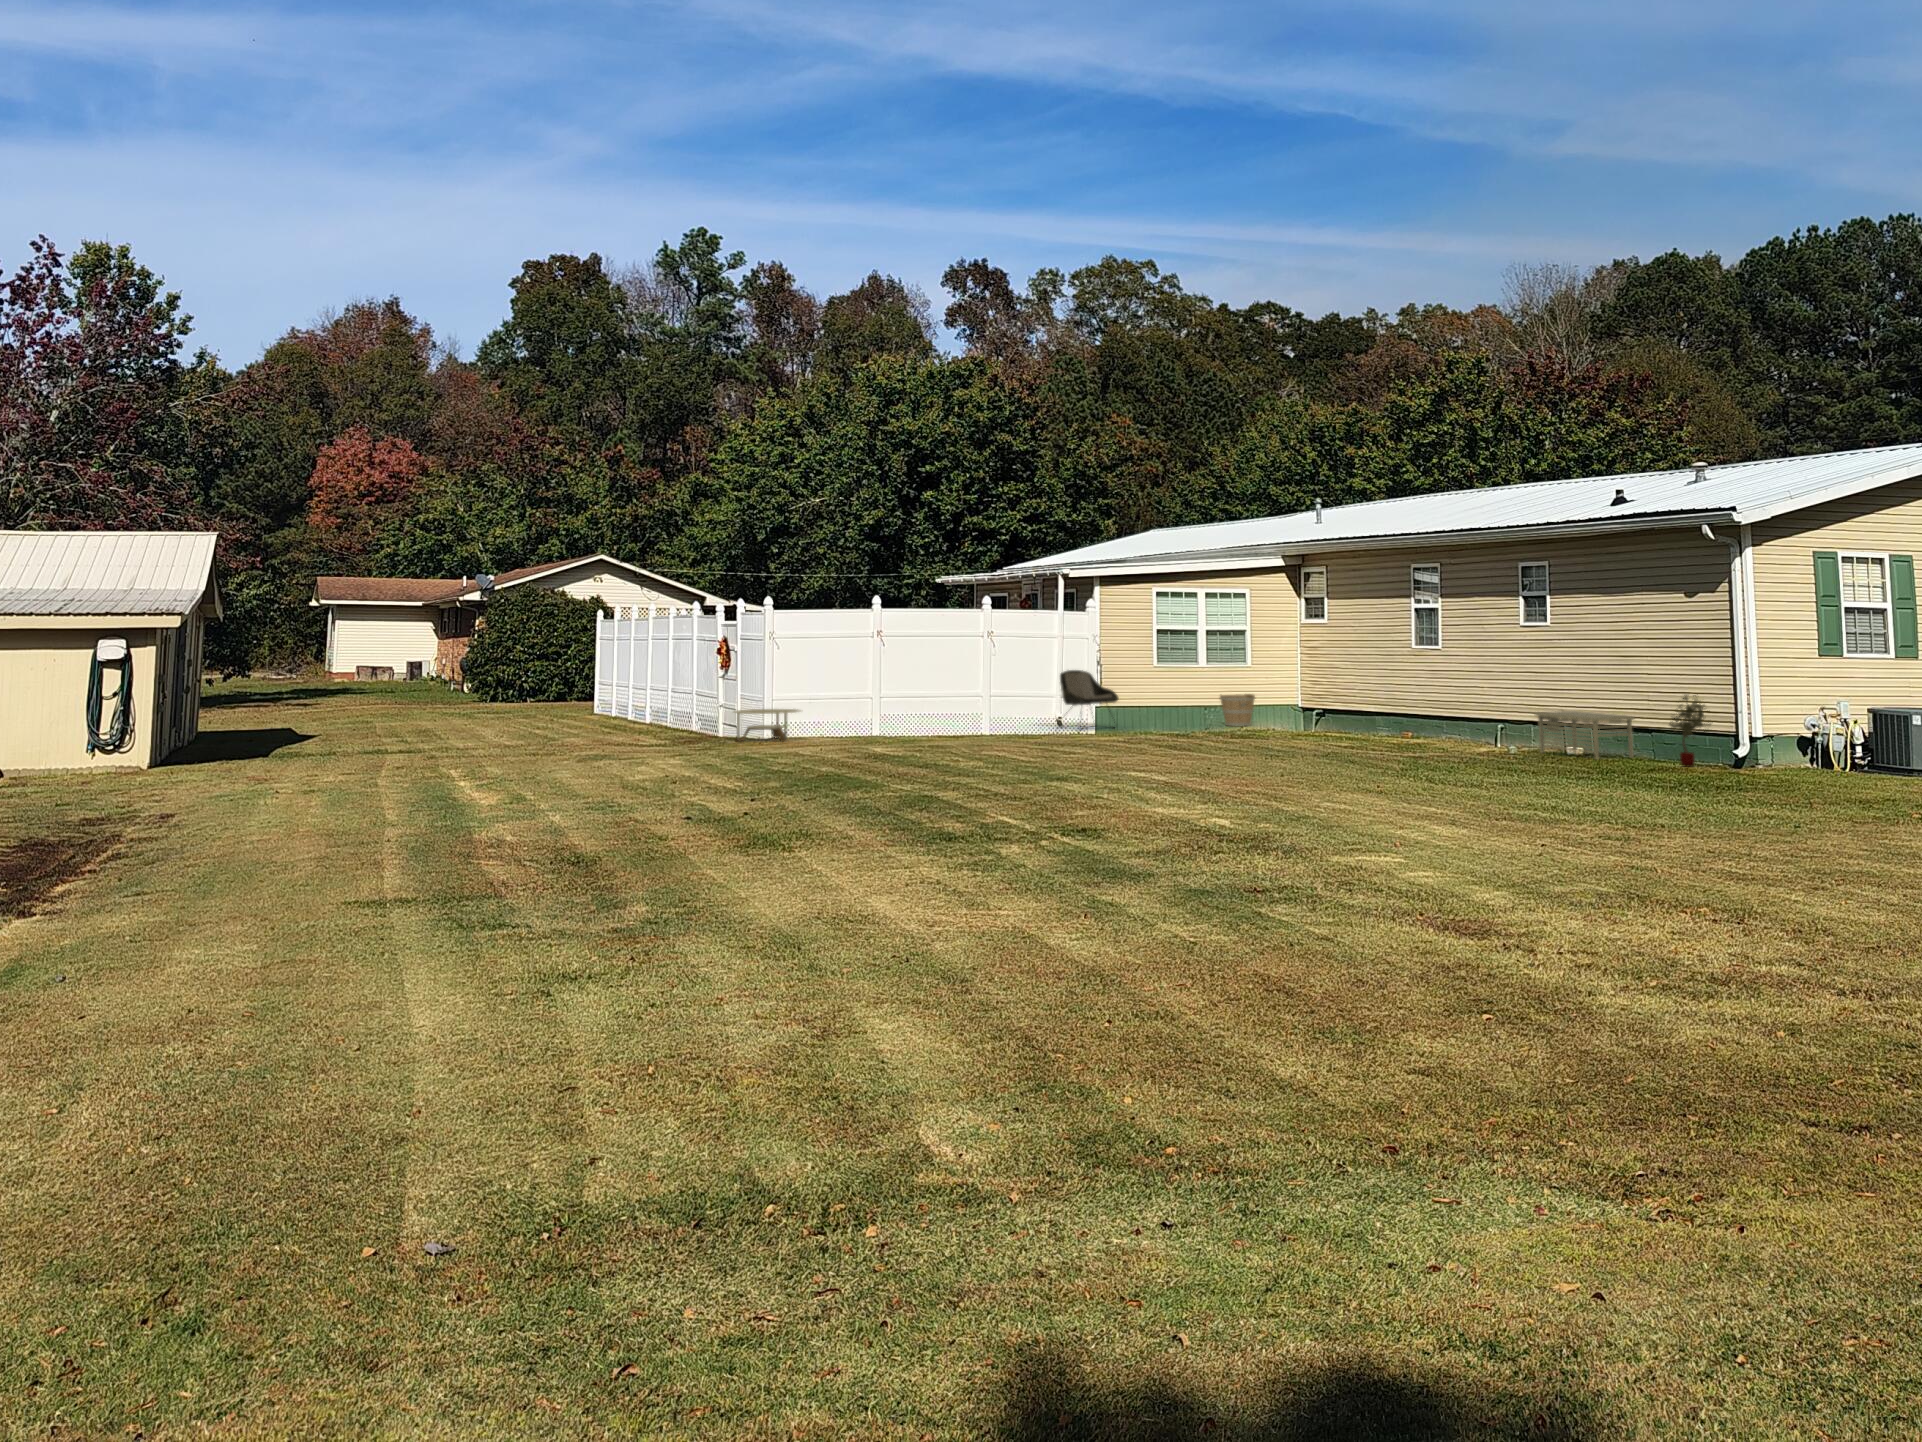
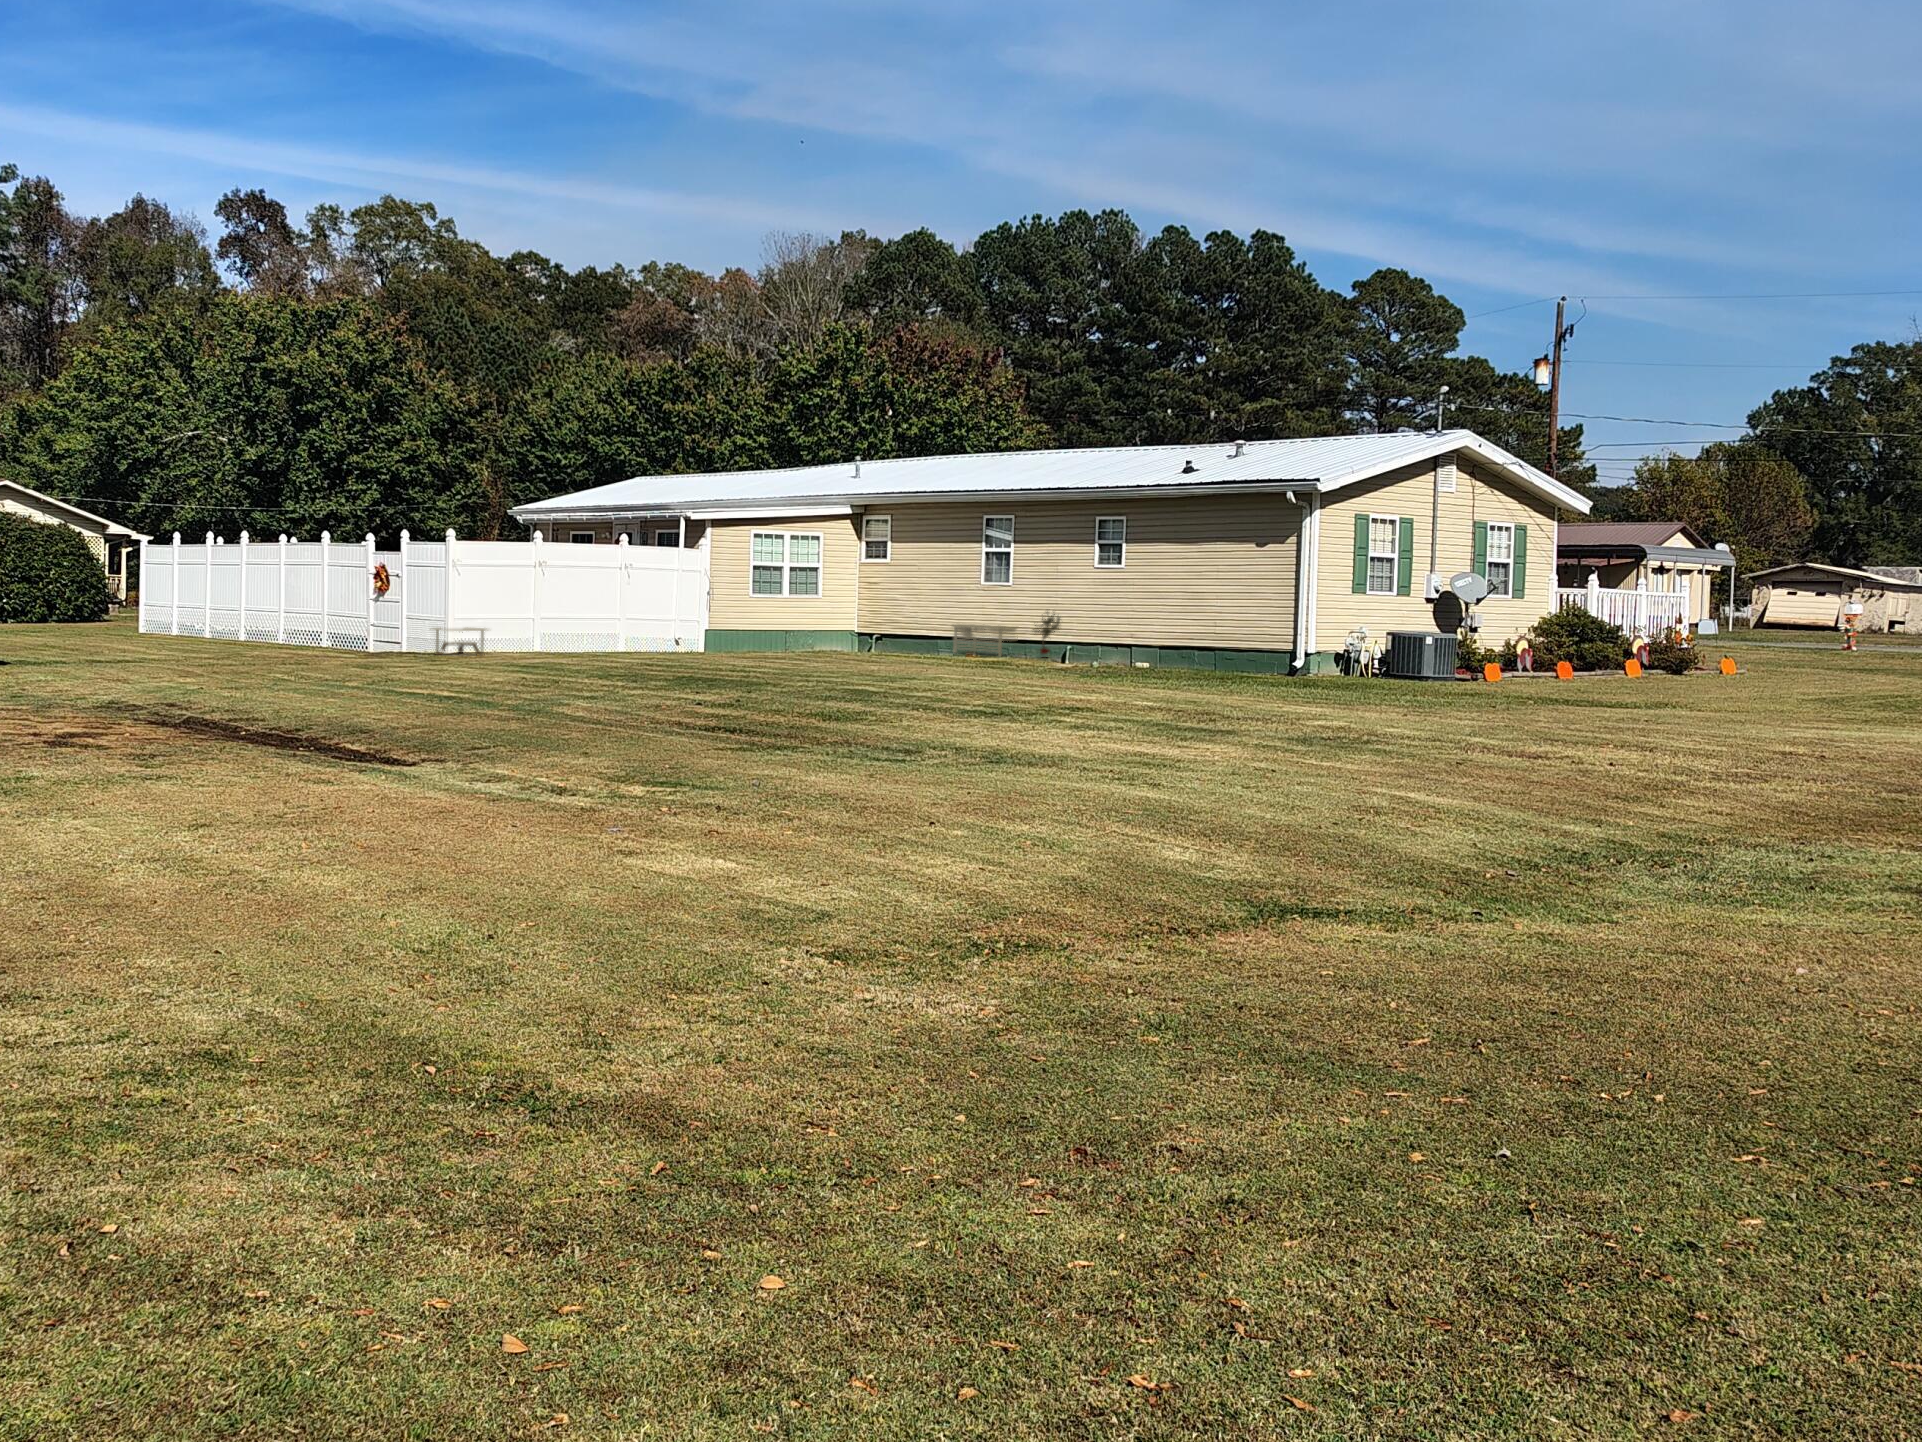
lounge chair: present [1060,670,1119,728] -> none [677,598,732,650]
wooden bucket: present [1220,694,1255,726] -> none [809,621,840,648]
potted tree: present [1670,695,1711,767] -> present [1033,612,1060,654]
storage bench: present [1535,711,1634,760] -> present [953,624,1018,655]

